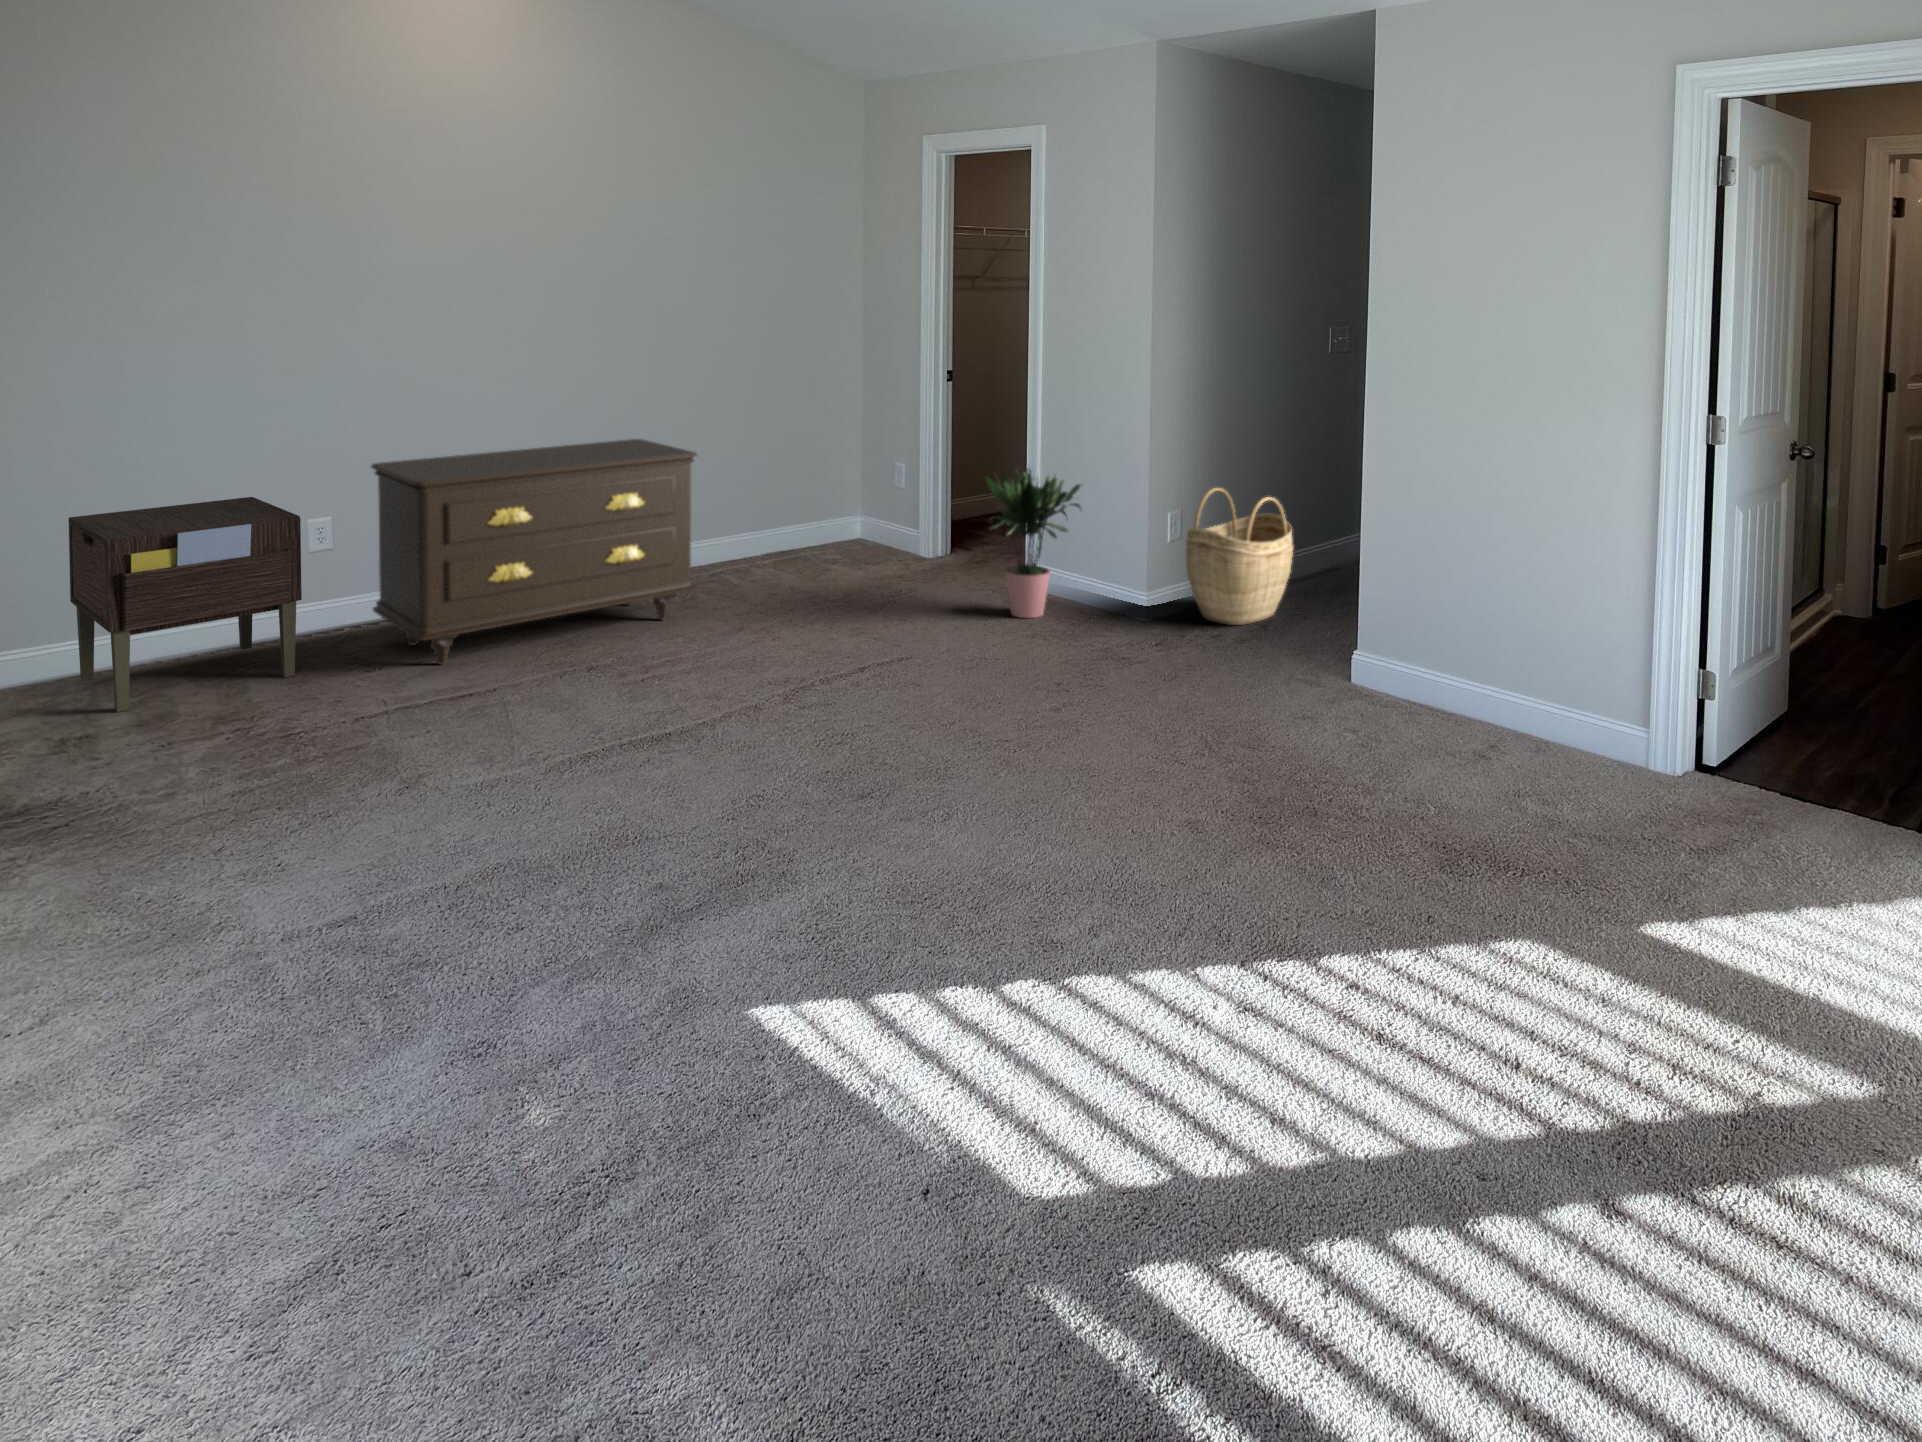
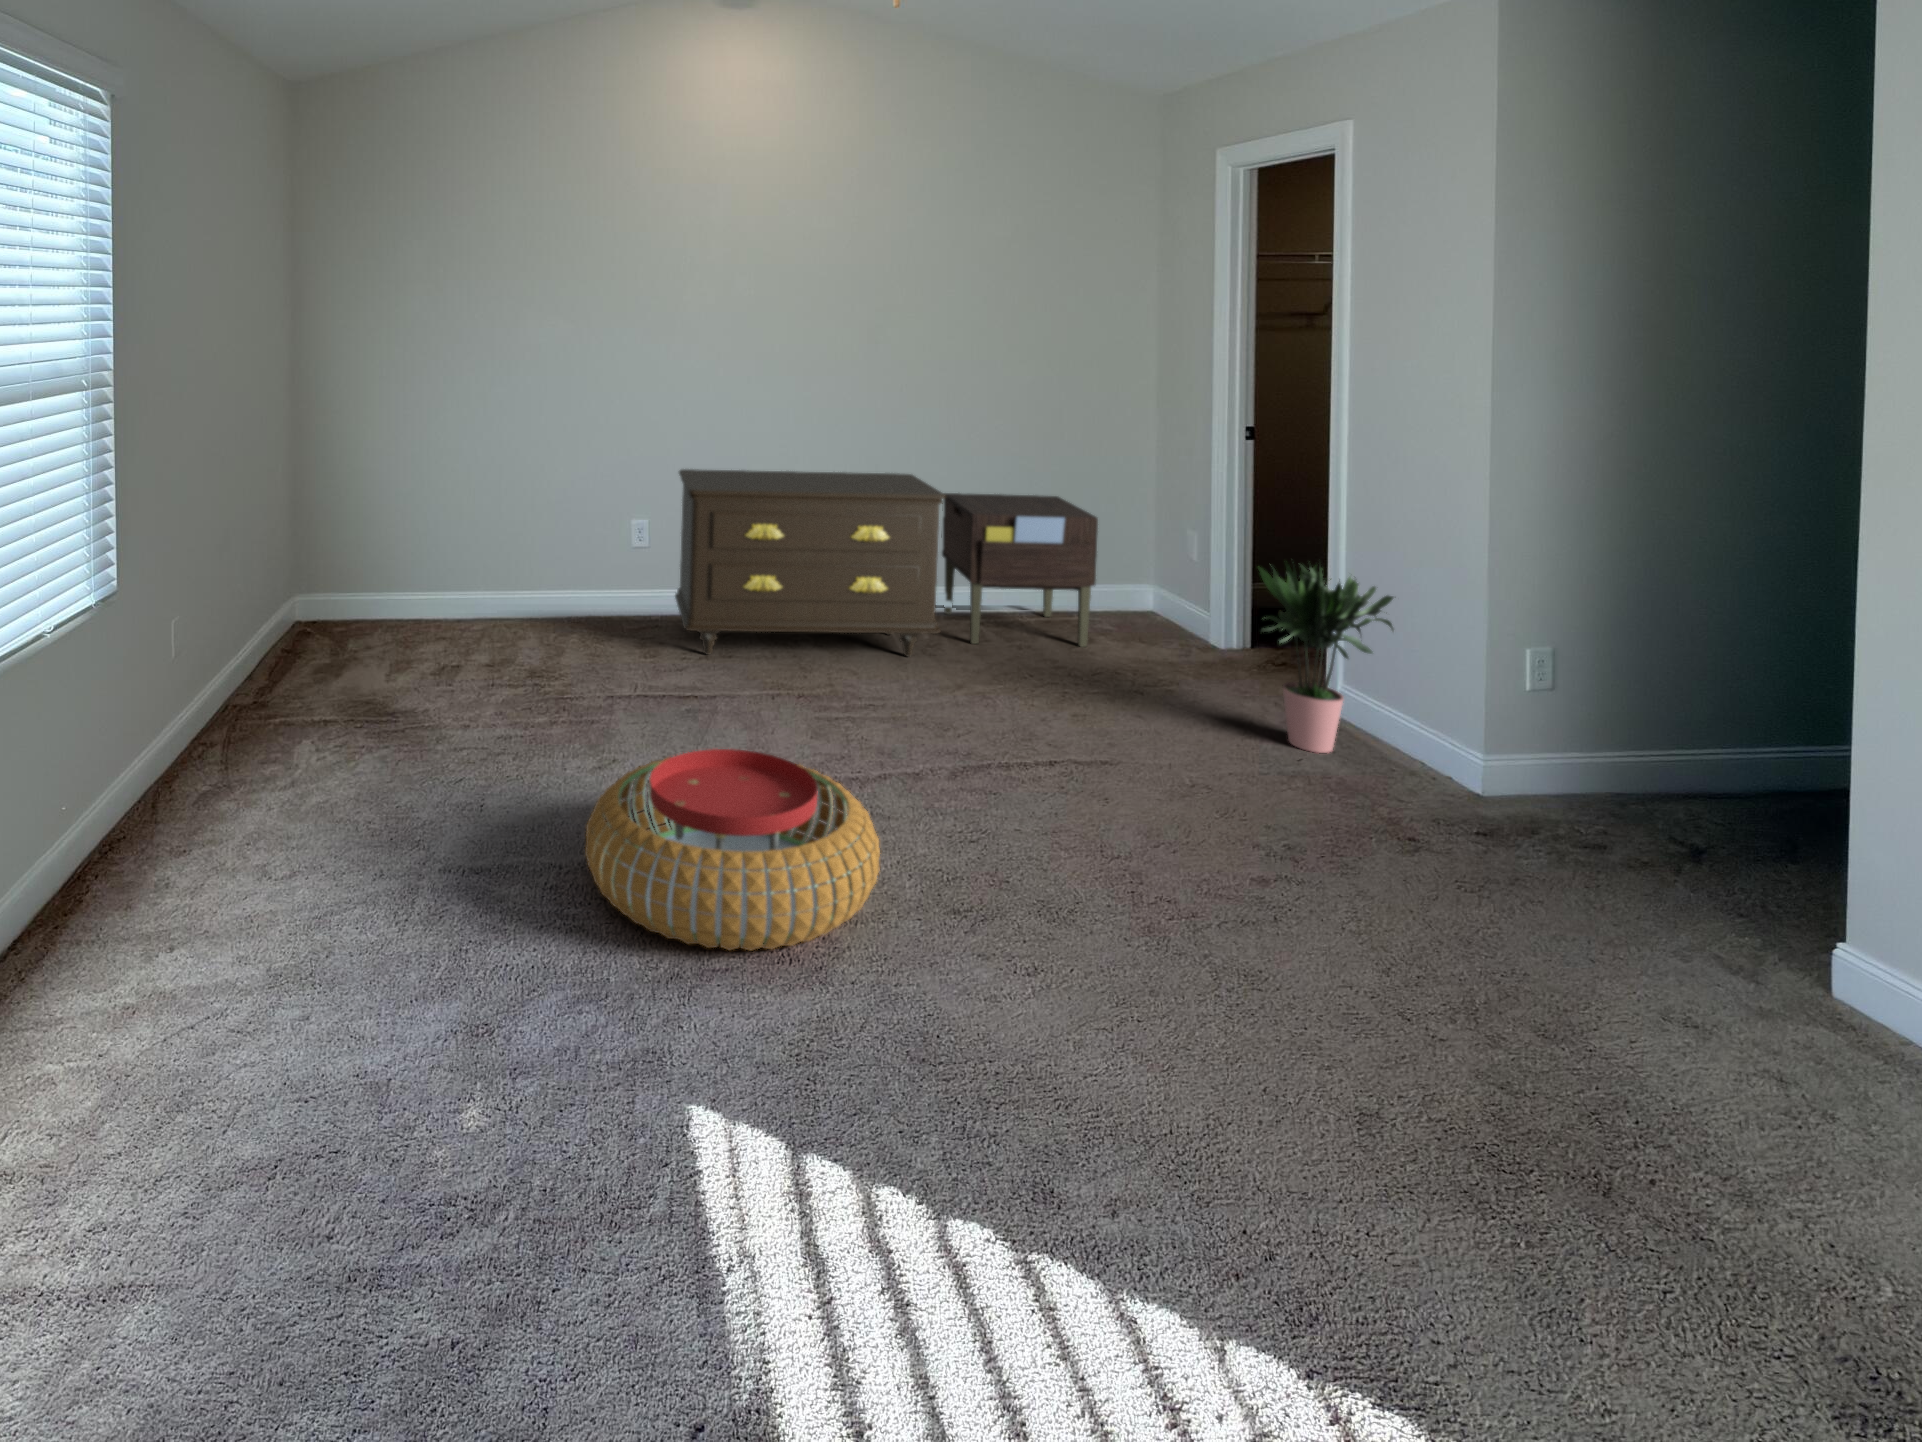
woven basket: present [1186,488,1293,625] -> none [1551,635,1754,845]
nightstand: present [69,497,302,712] -> present [941,493,1098,647]
pouf: none [482,715,798,909] -> present [585,749,880,951]

